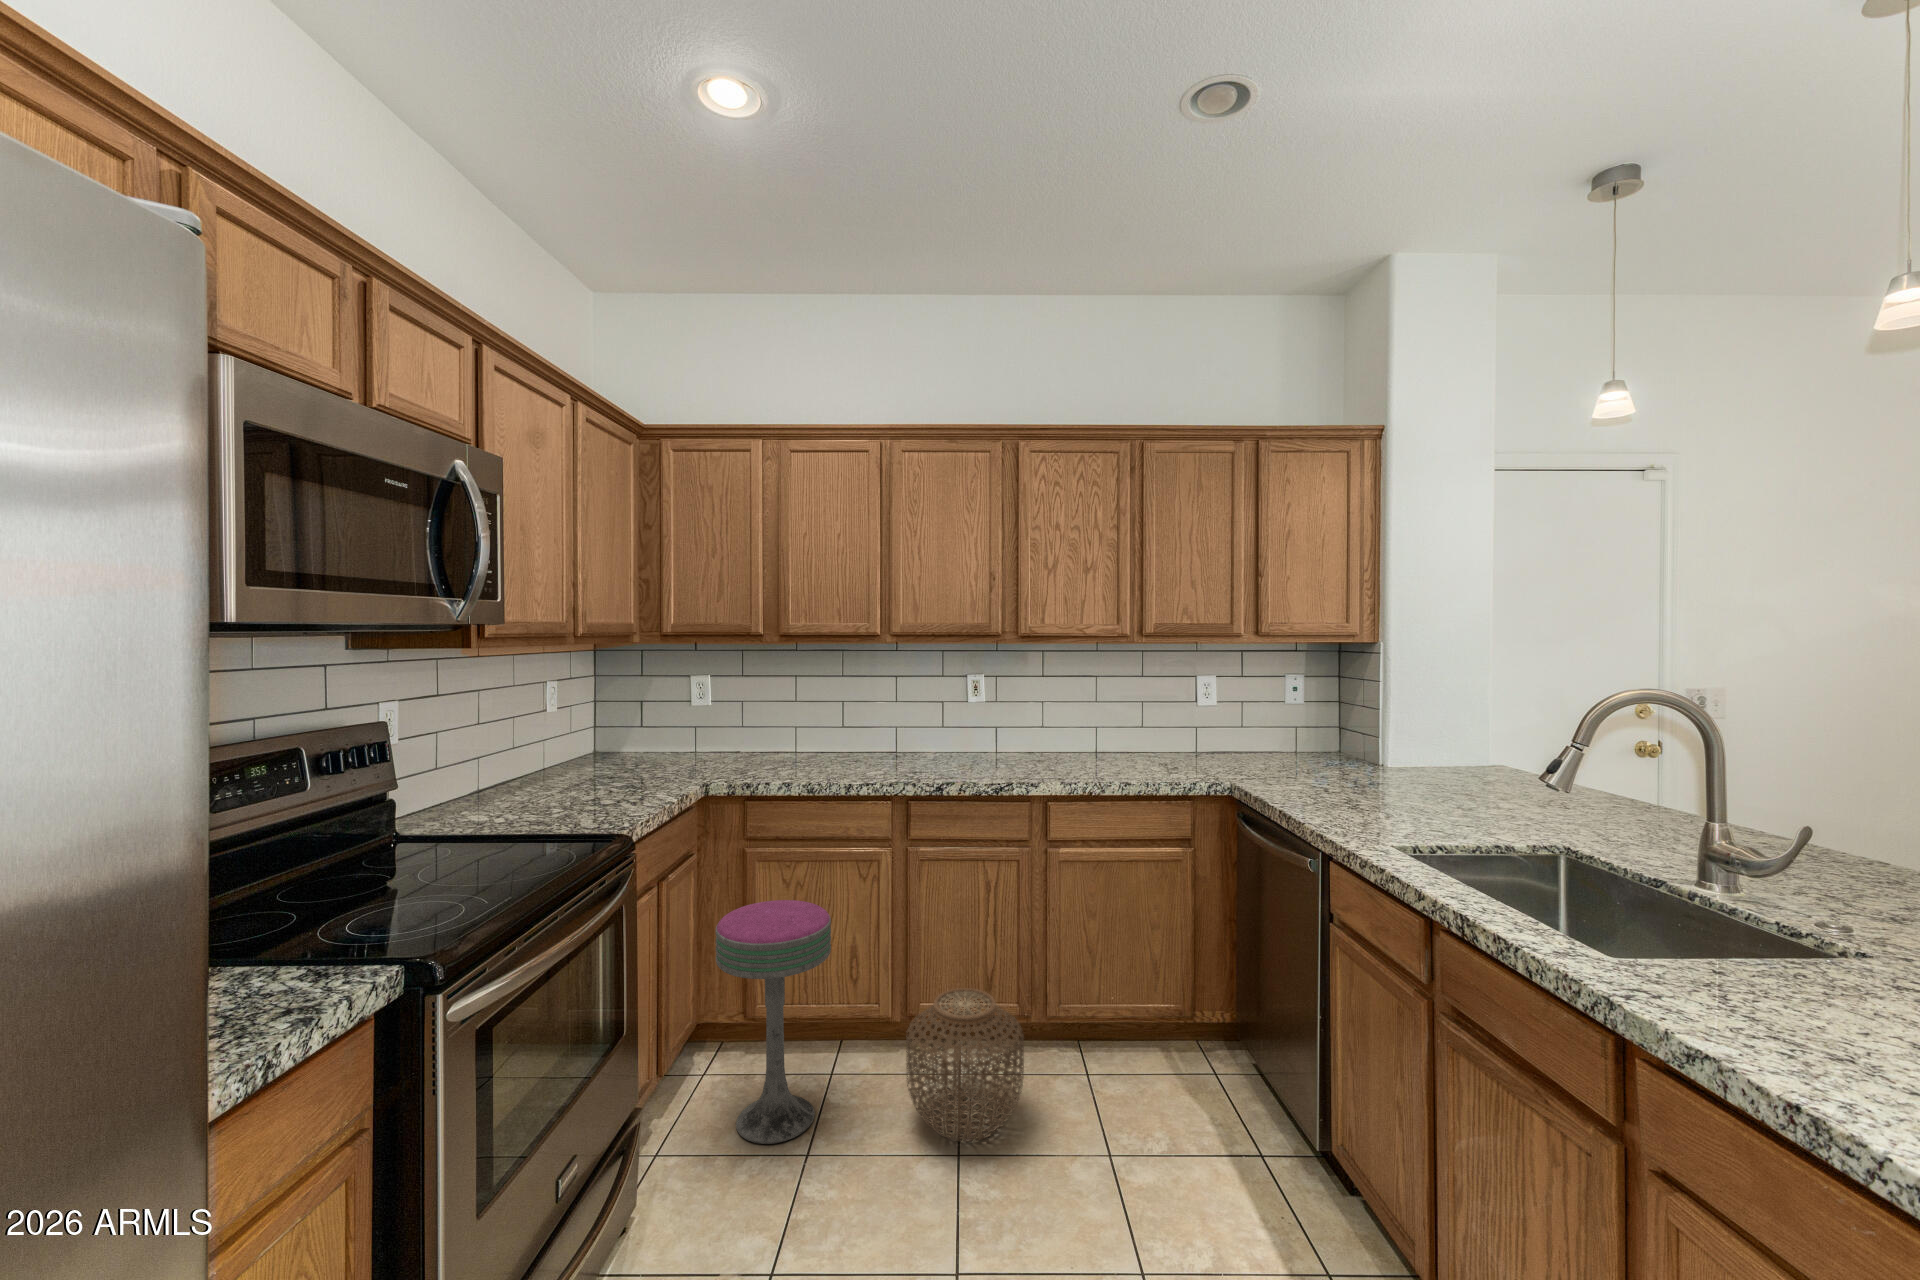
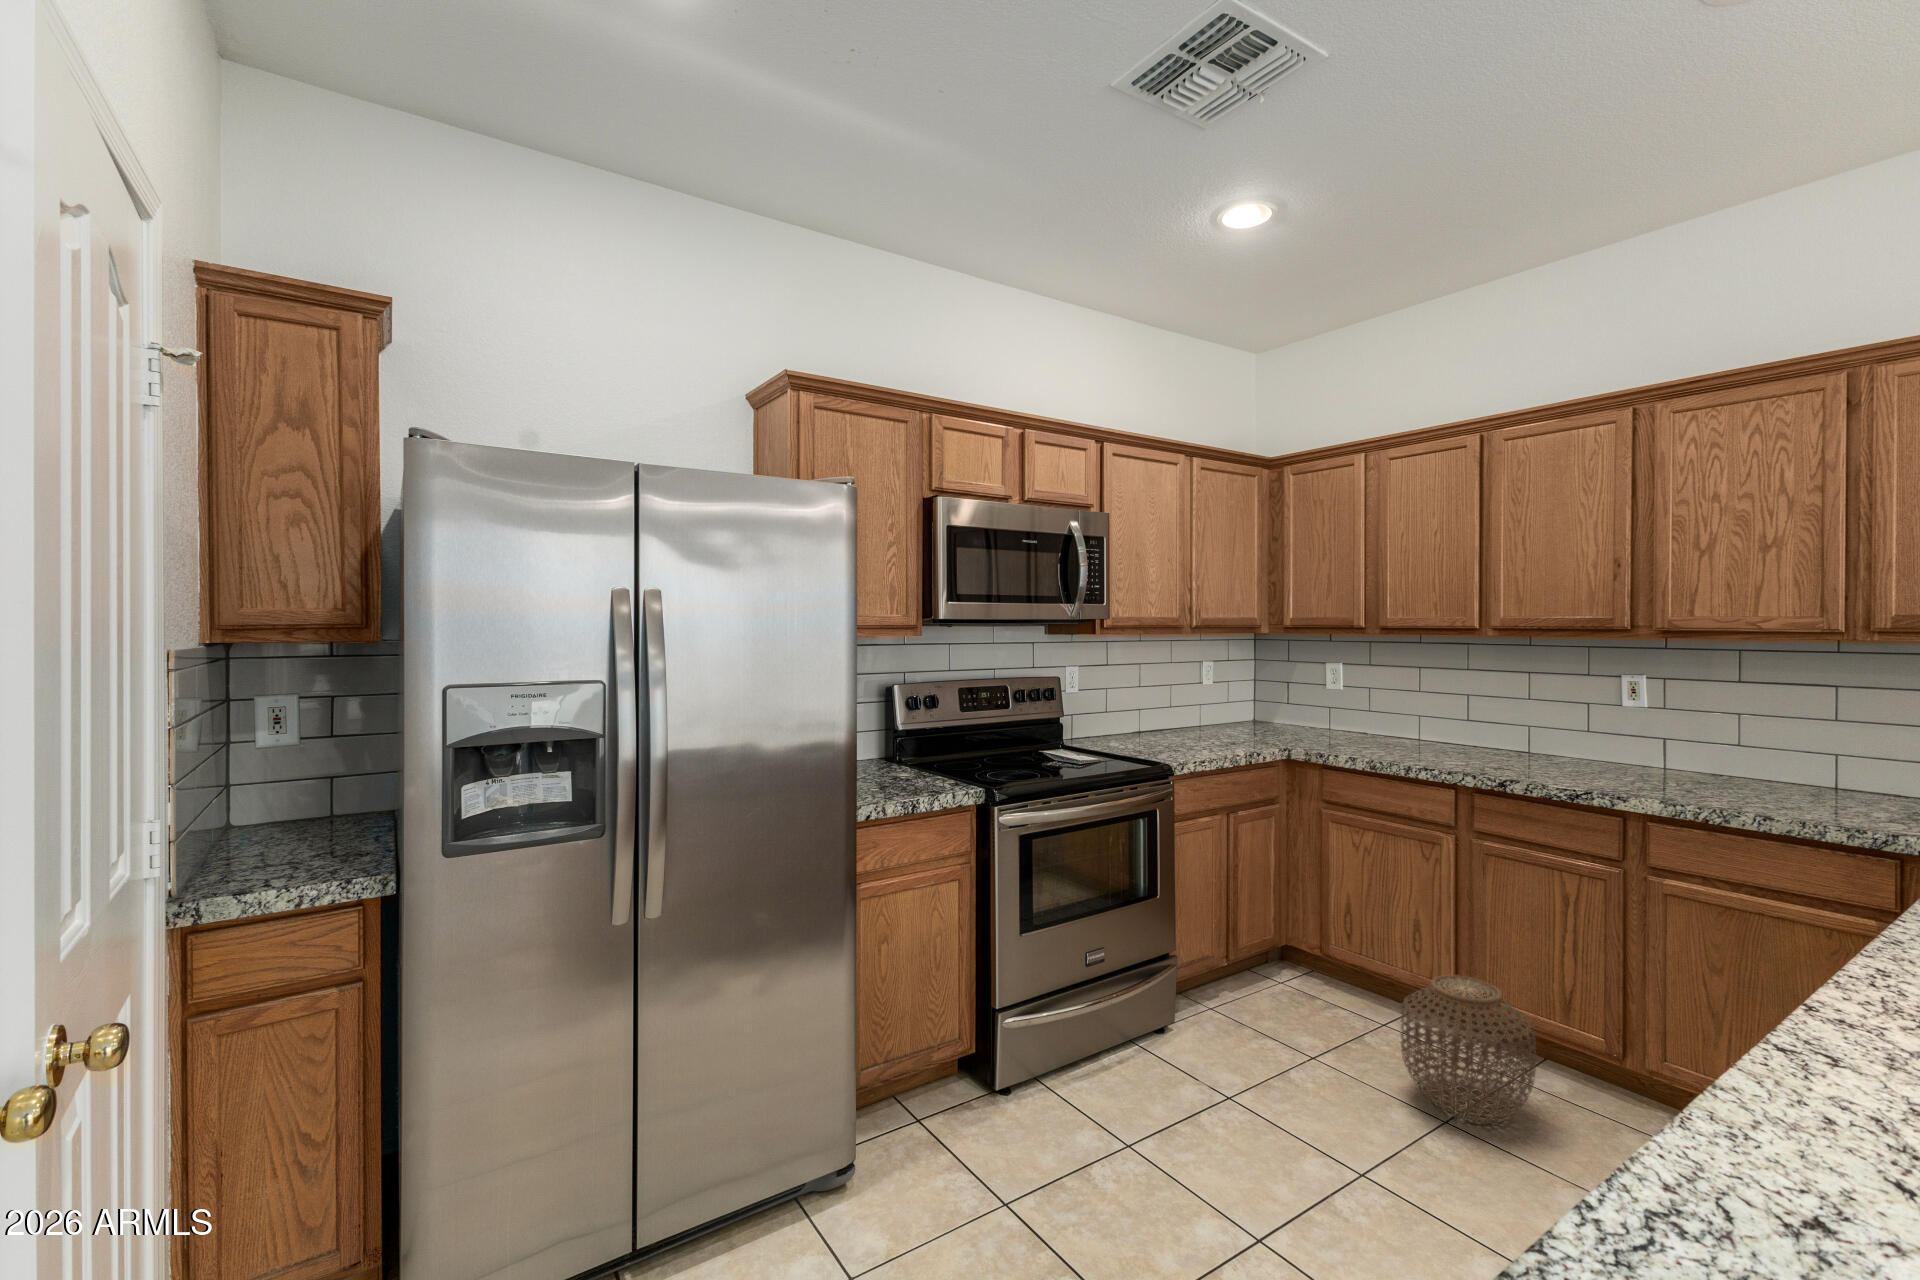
bar stool: present [715,900,831,1144] -> none [1253,851,1354,1046]

